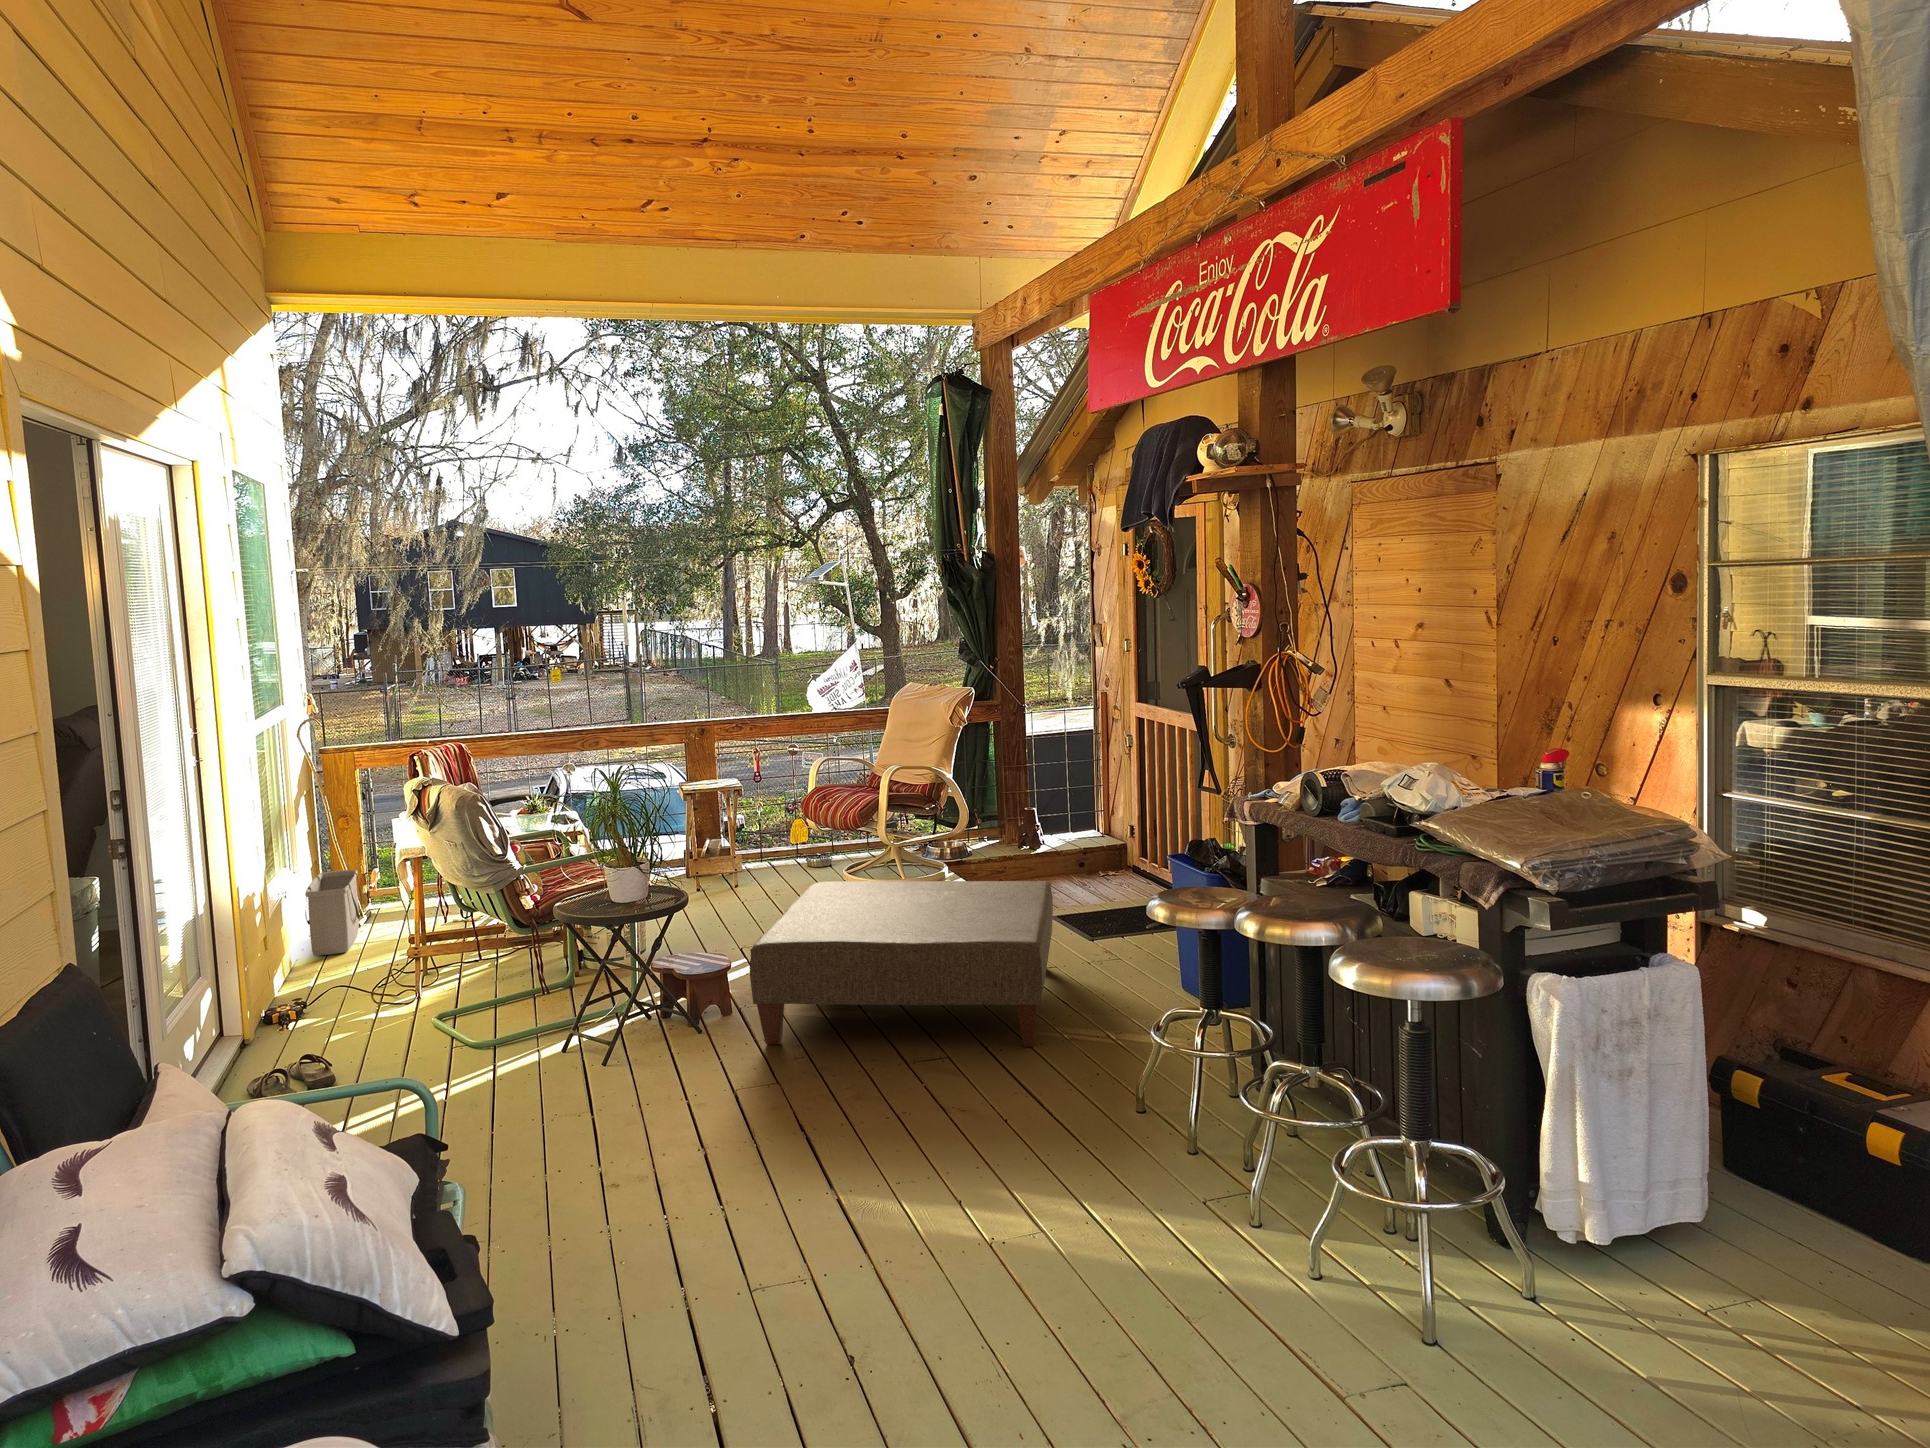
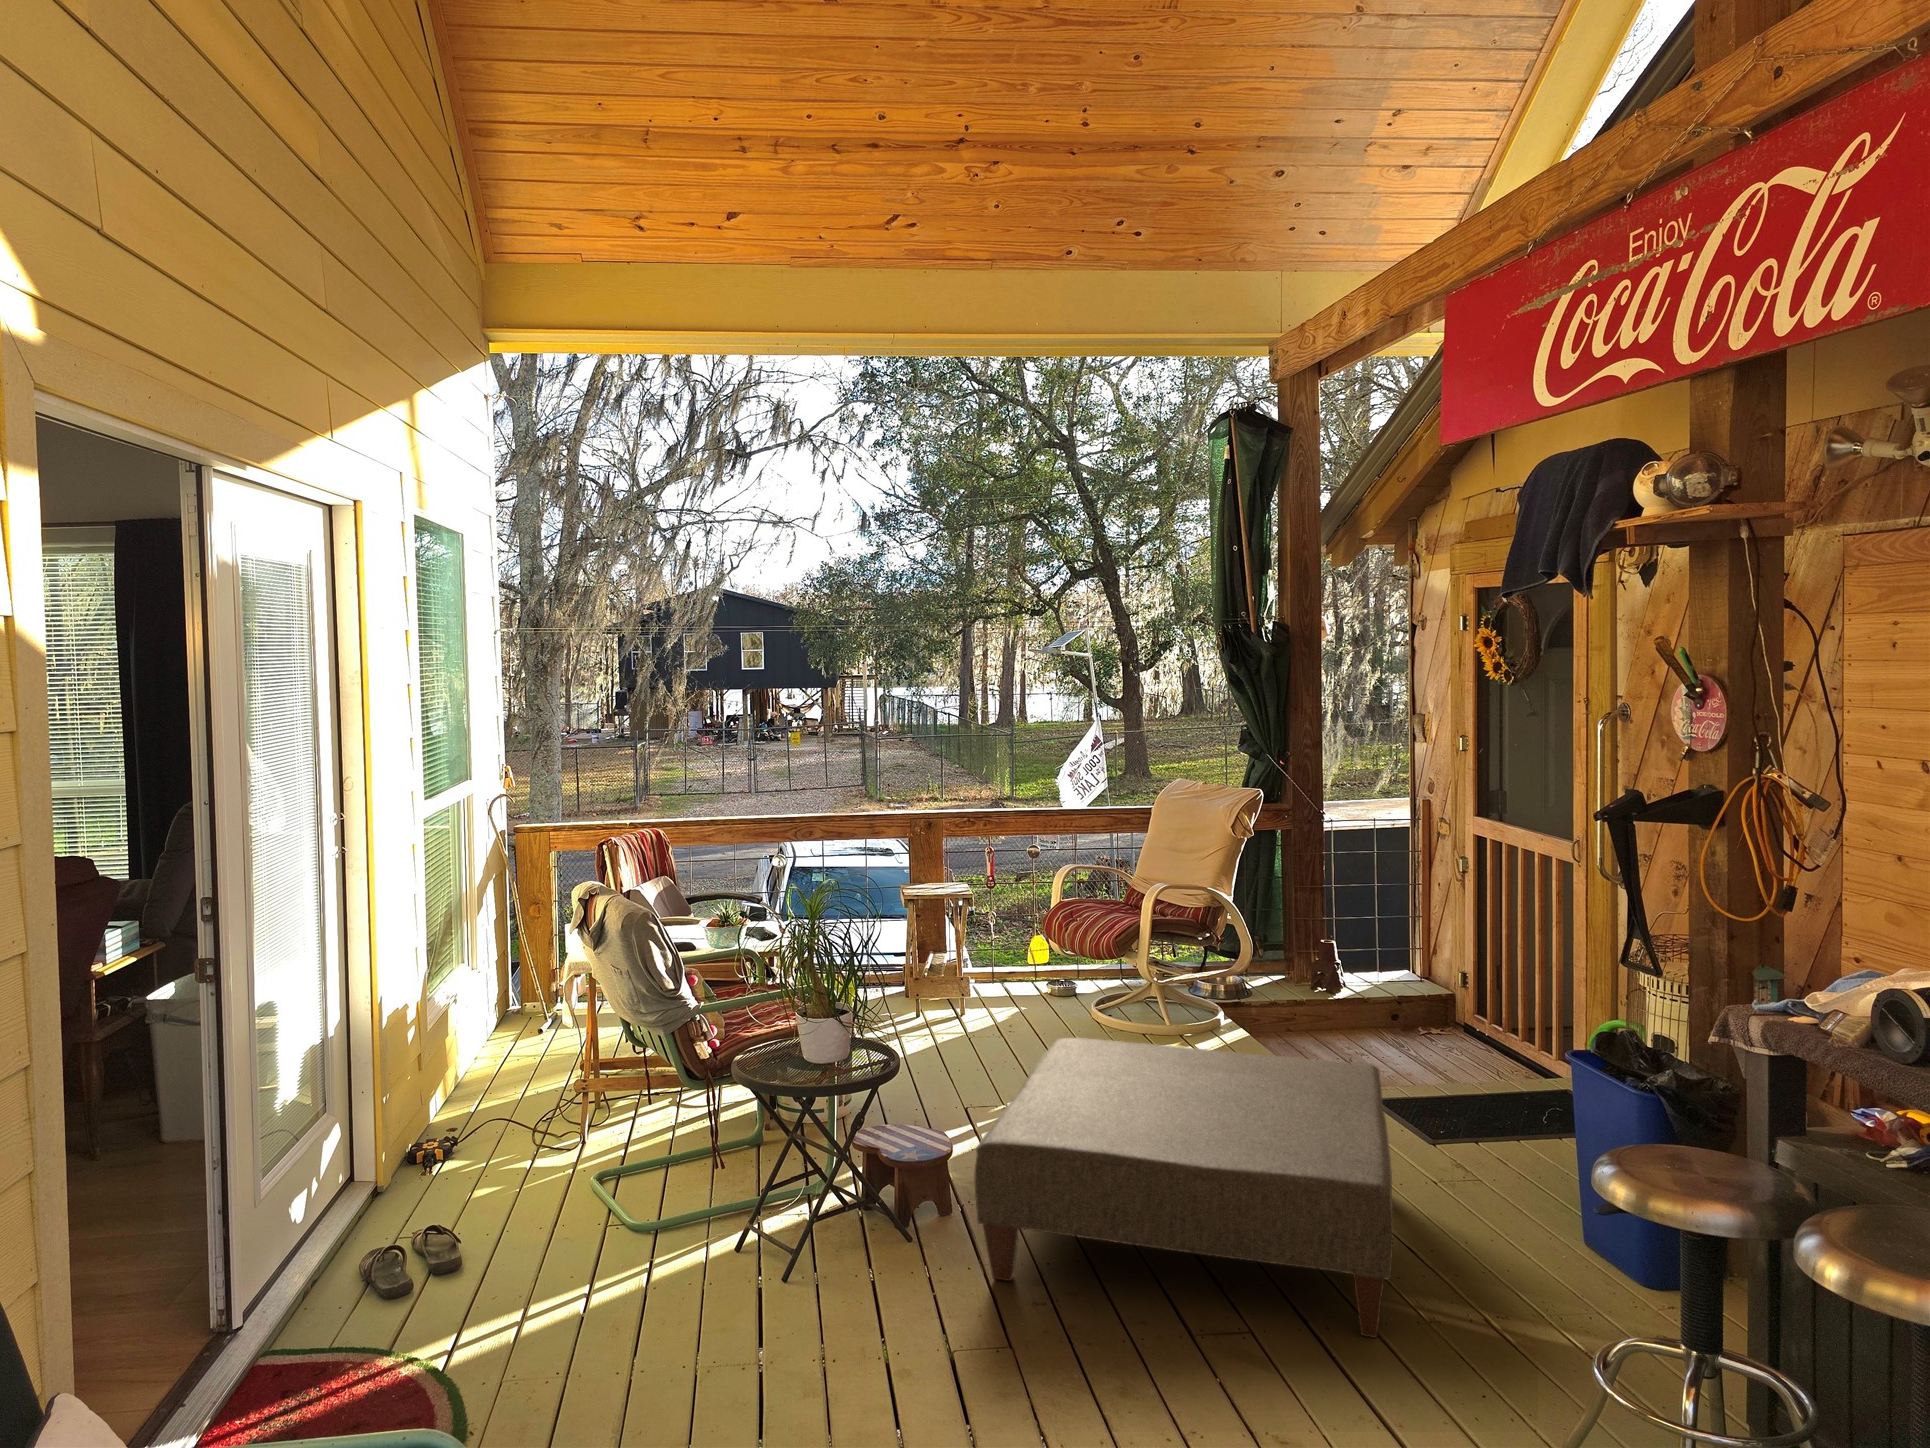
storage bin: present [305,870,362,956] -> none [485,964,549,1064]

